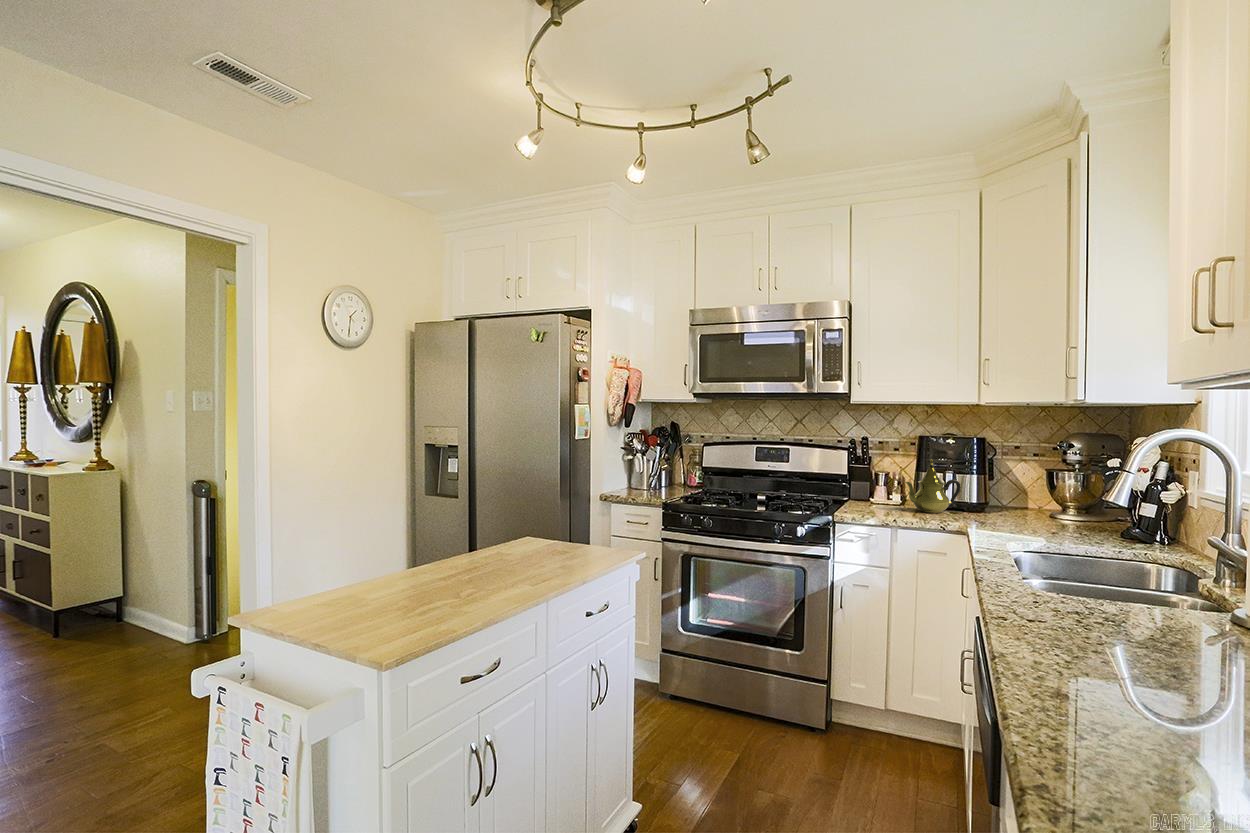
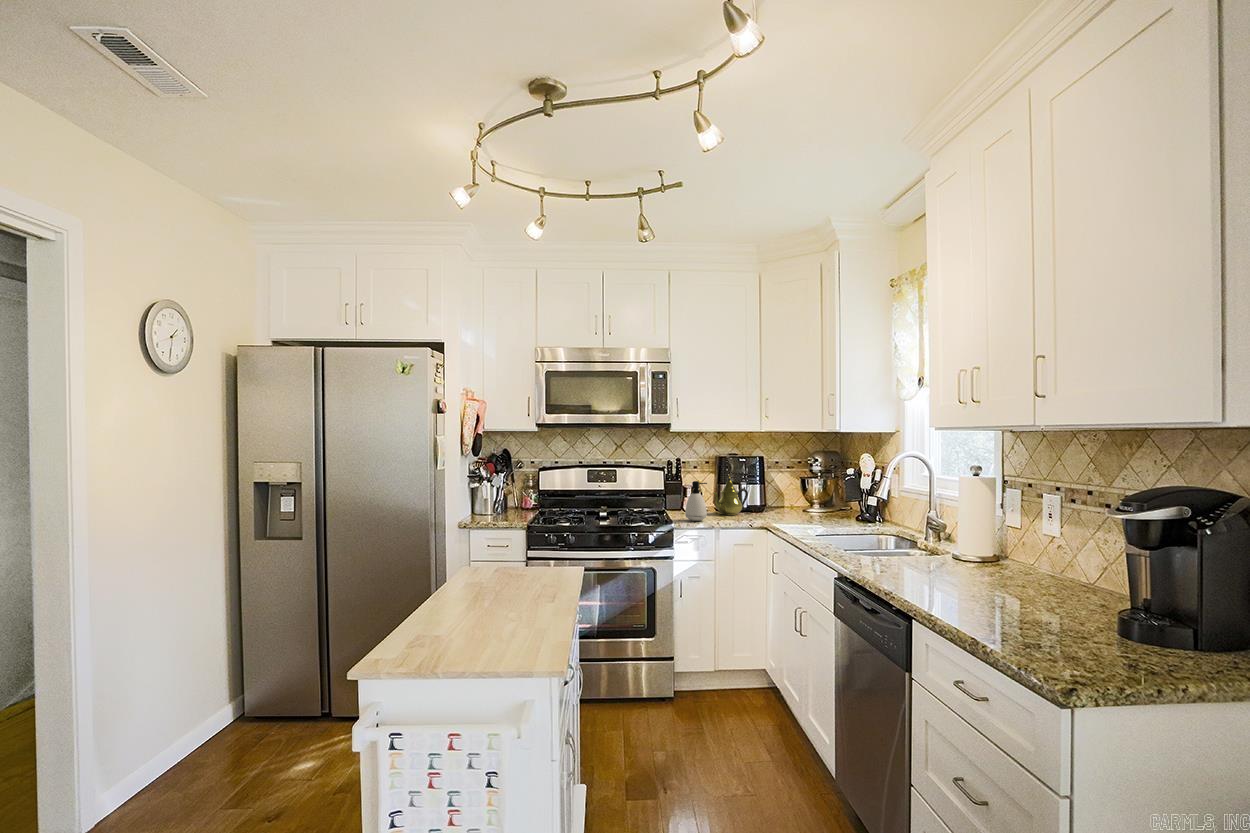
soap dispenser: none [858,465,888,515] -> present [685,481,707,521]

